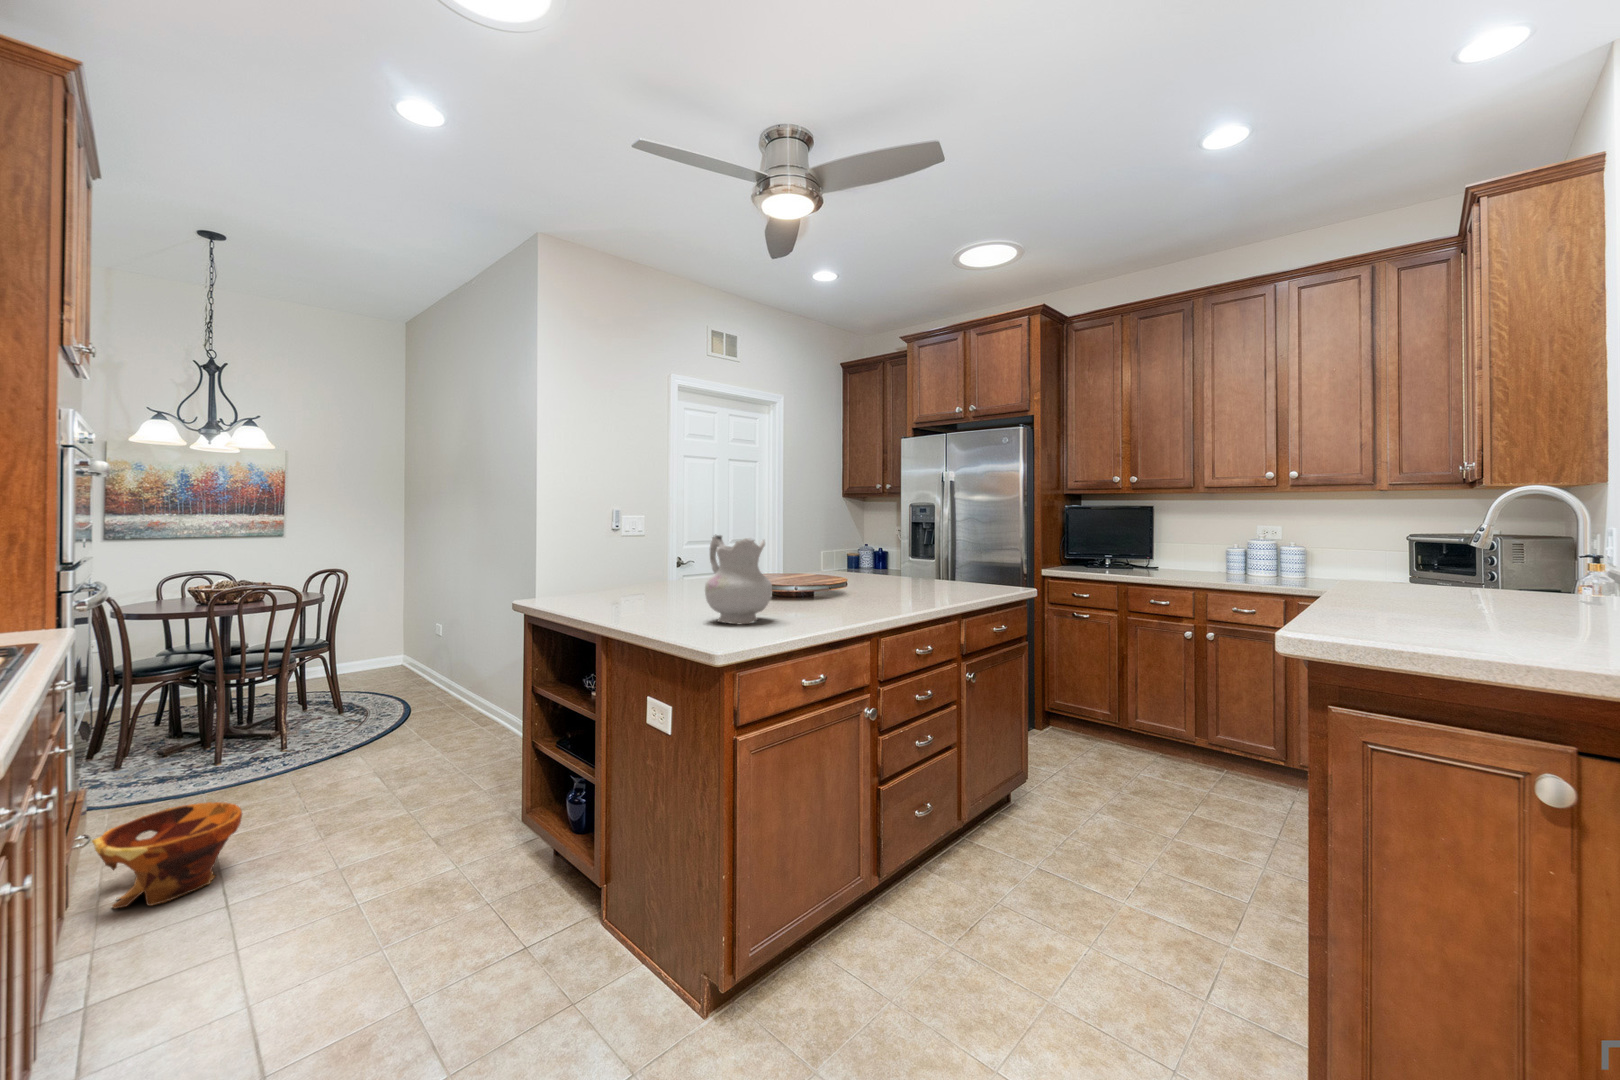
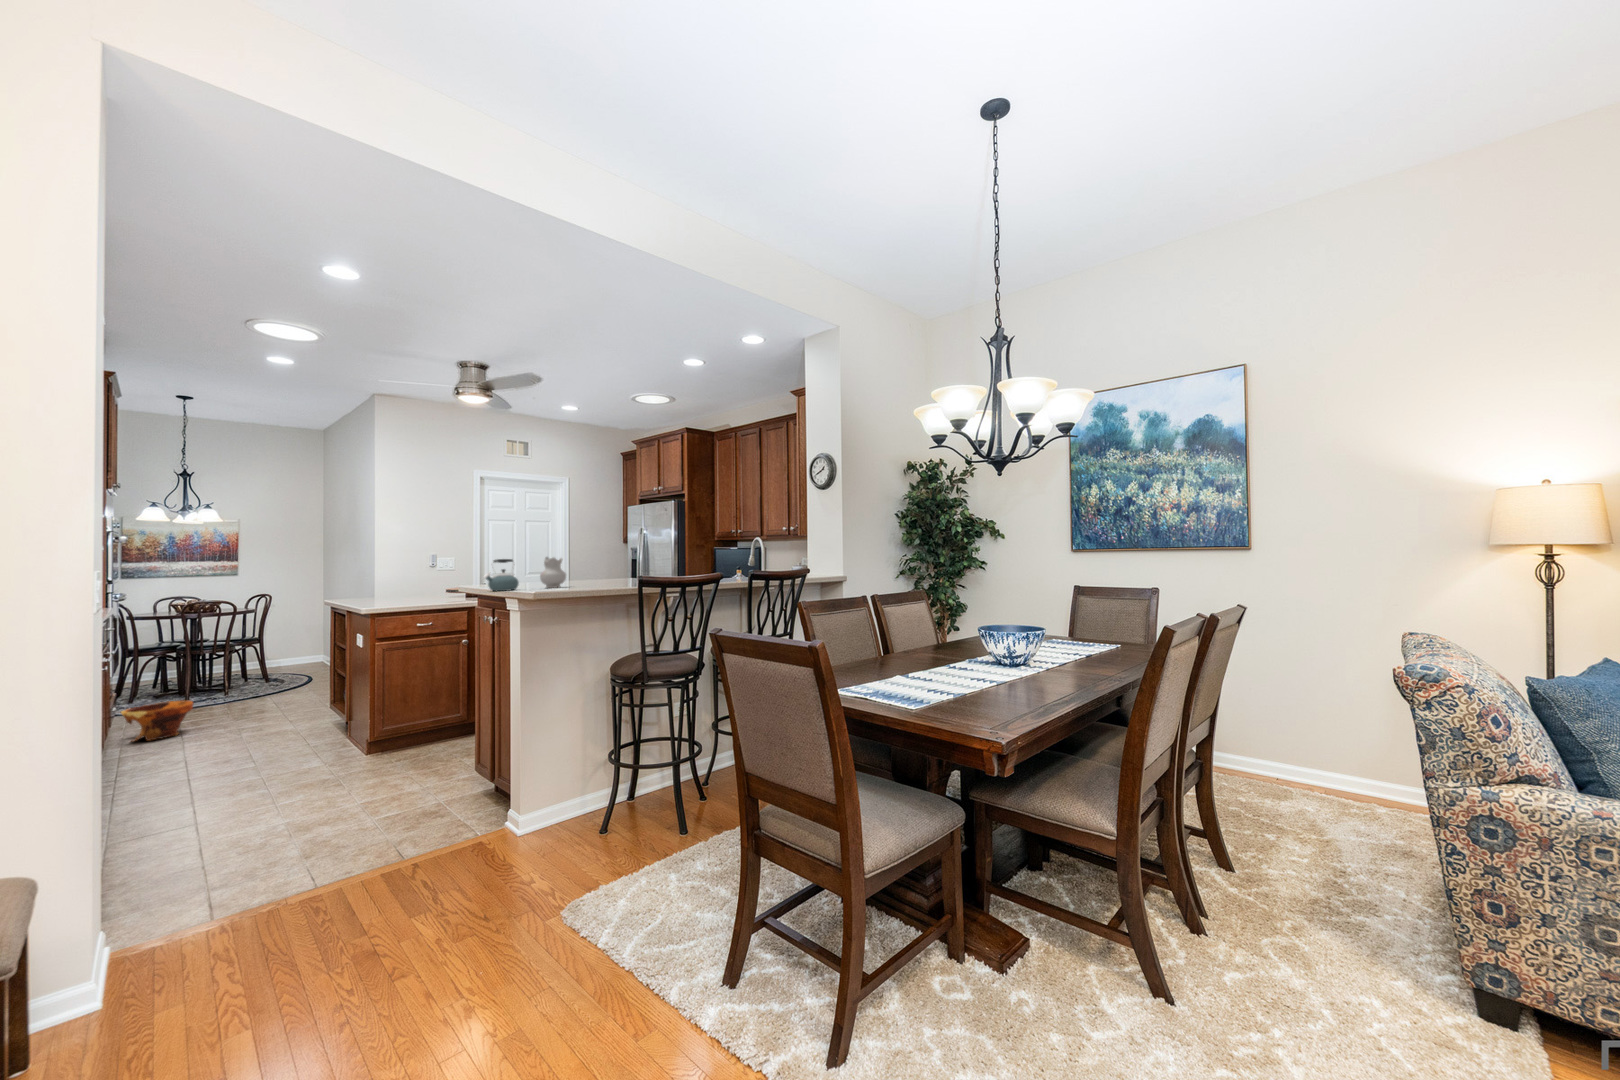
ceramic pitcher: present [705,535,772,624] -> present [540,557,566,588]
kettle: none [826,535,882,602] -> present [484,559,519,591]

